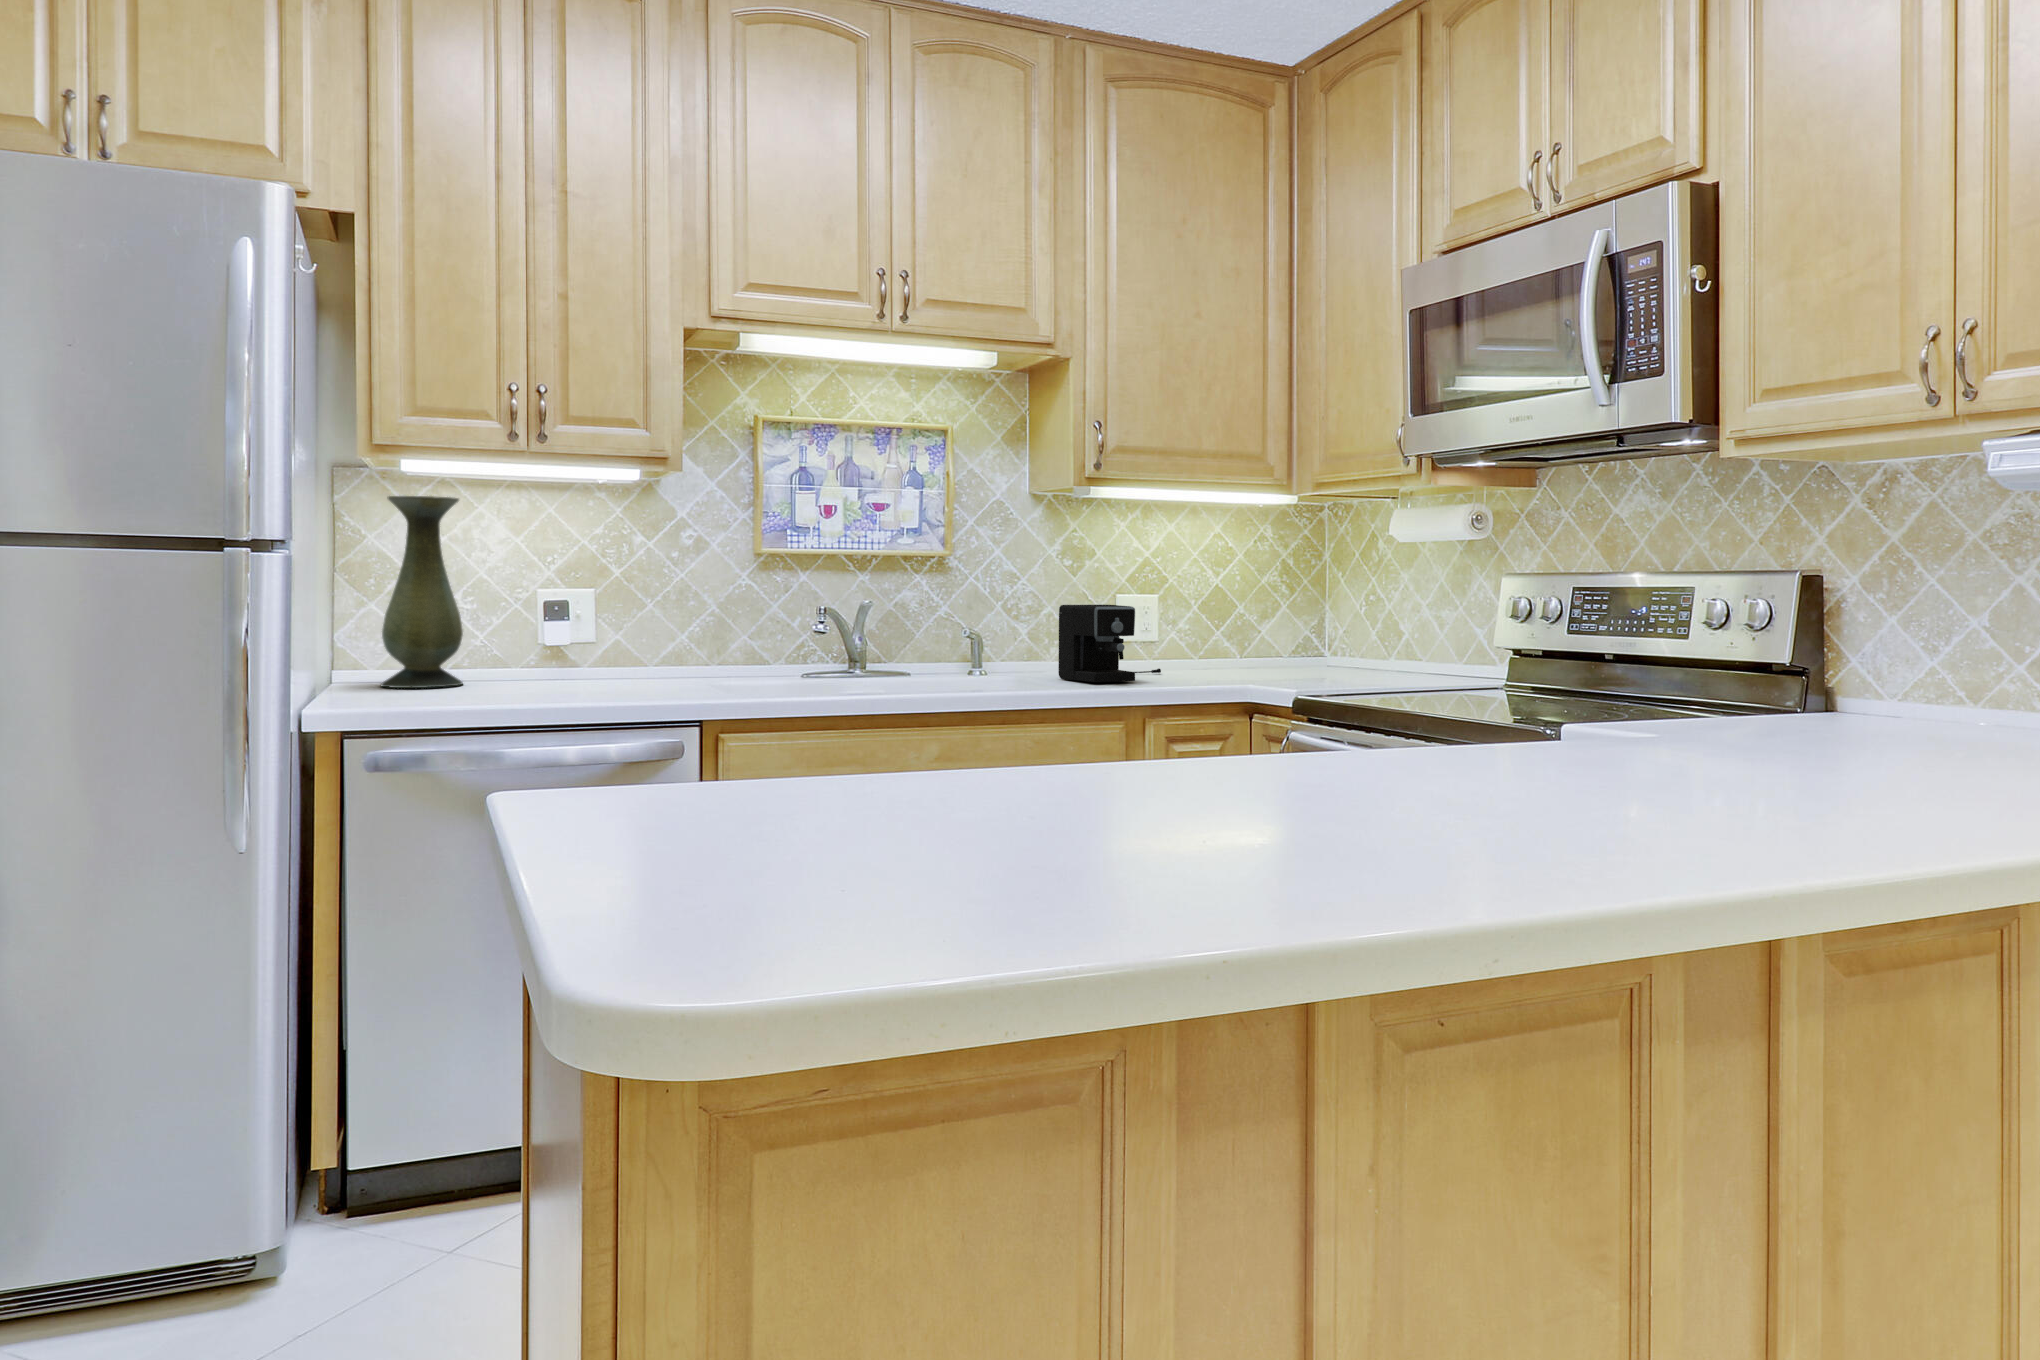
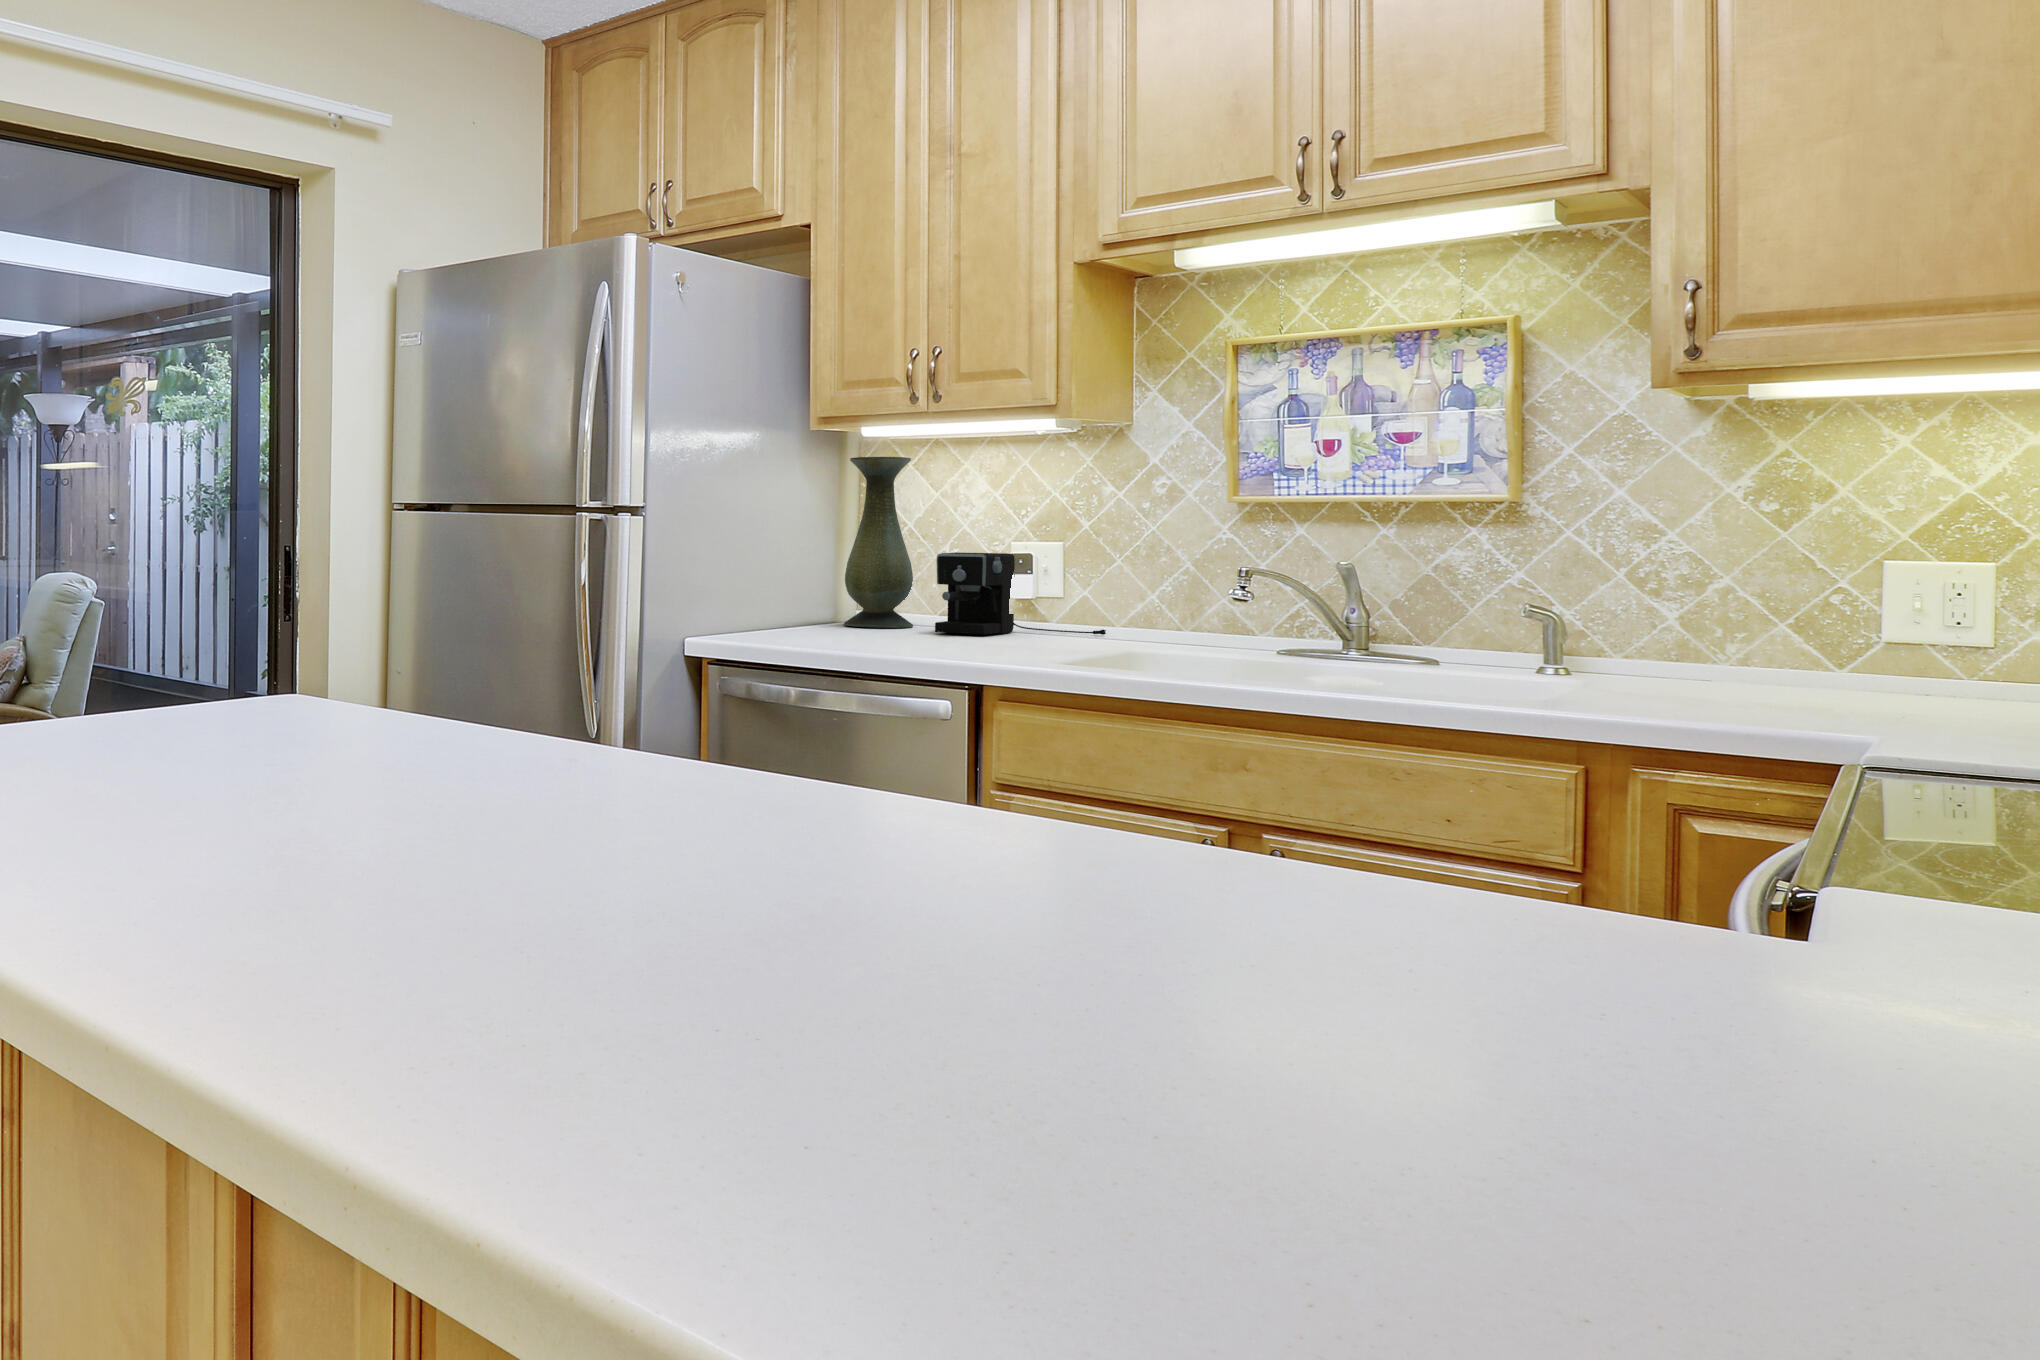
coffee maker: present [1058,605,1161,682] -> present [935,552,1106,635]

